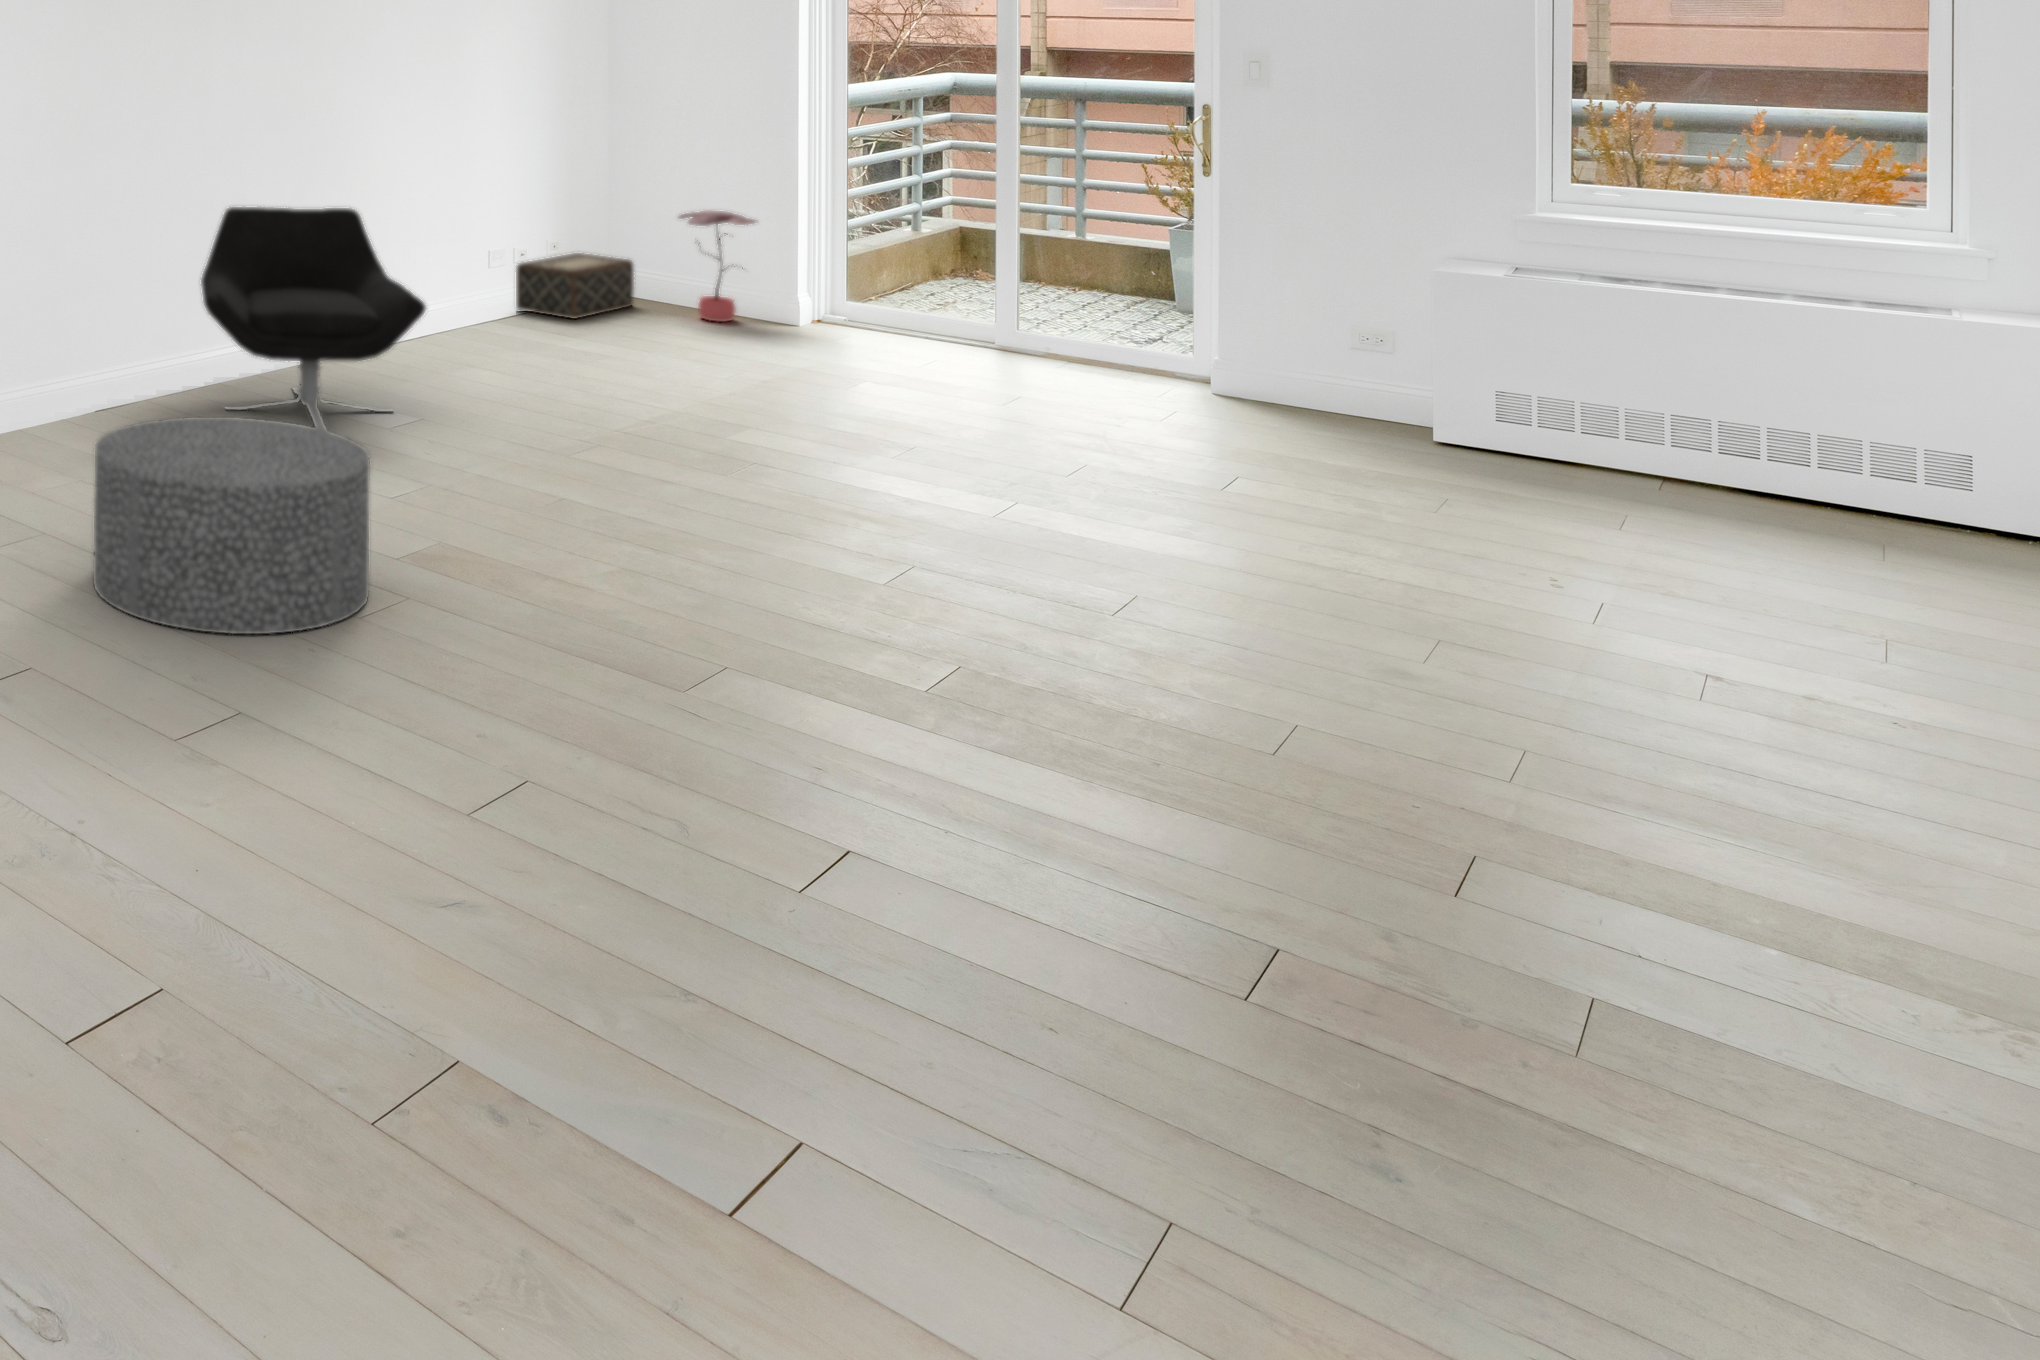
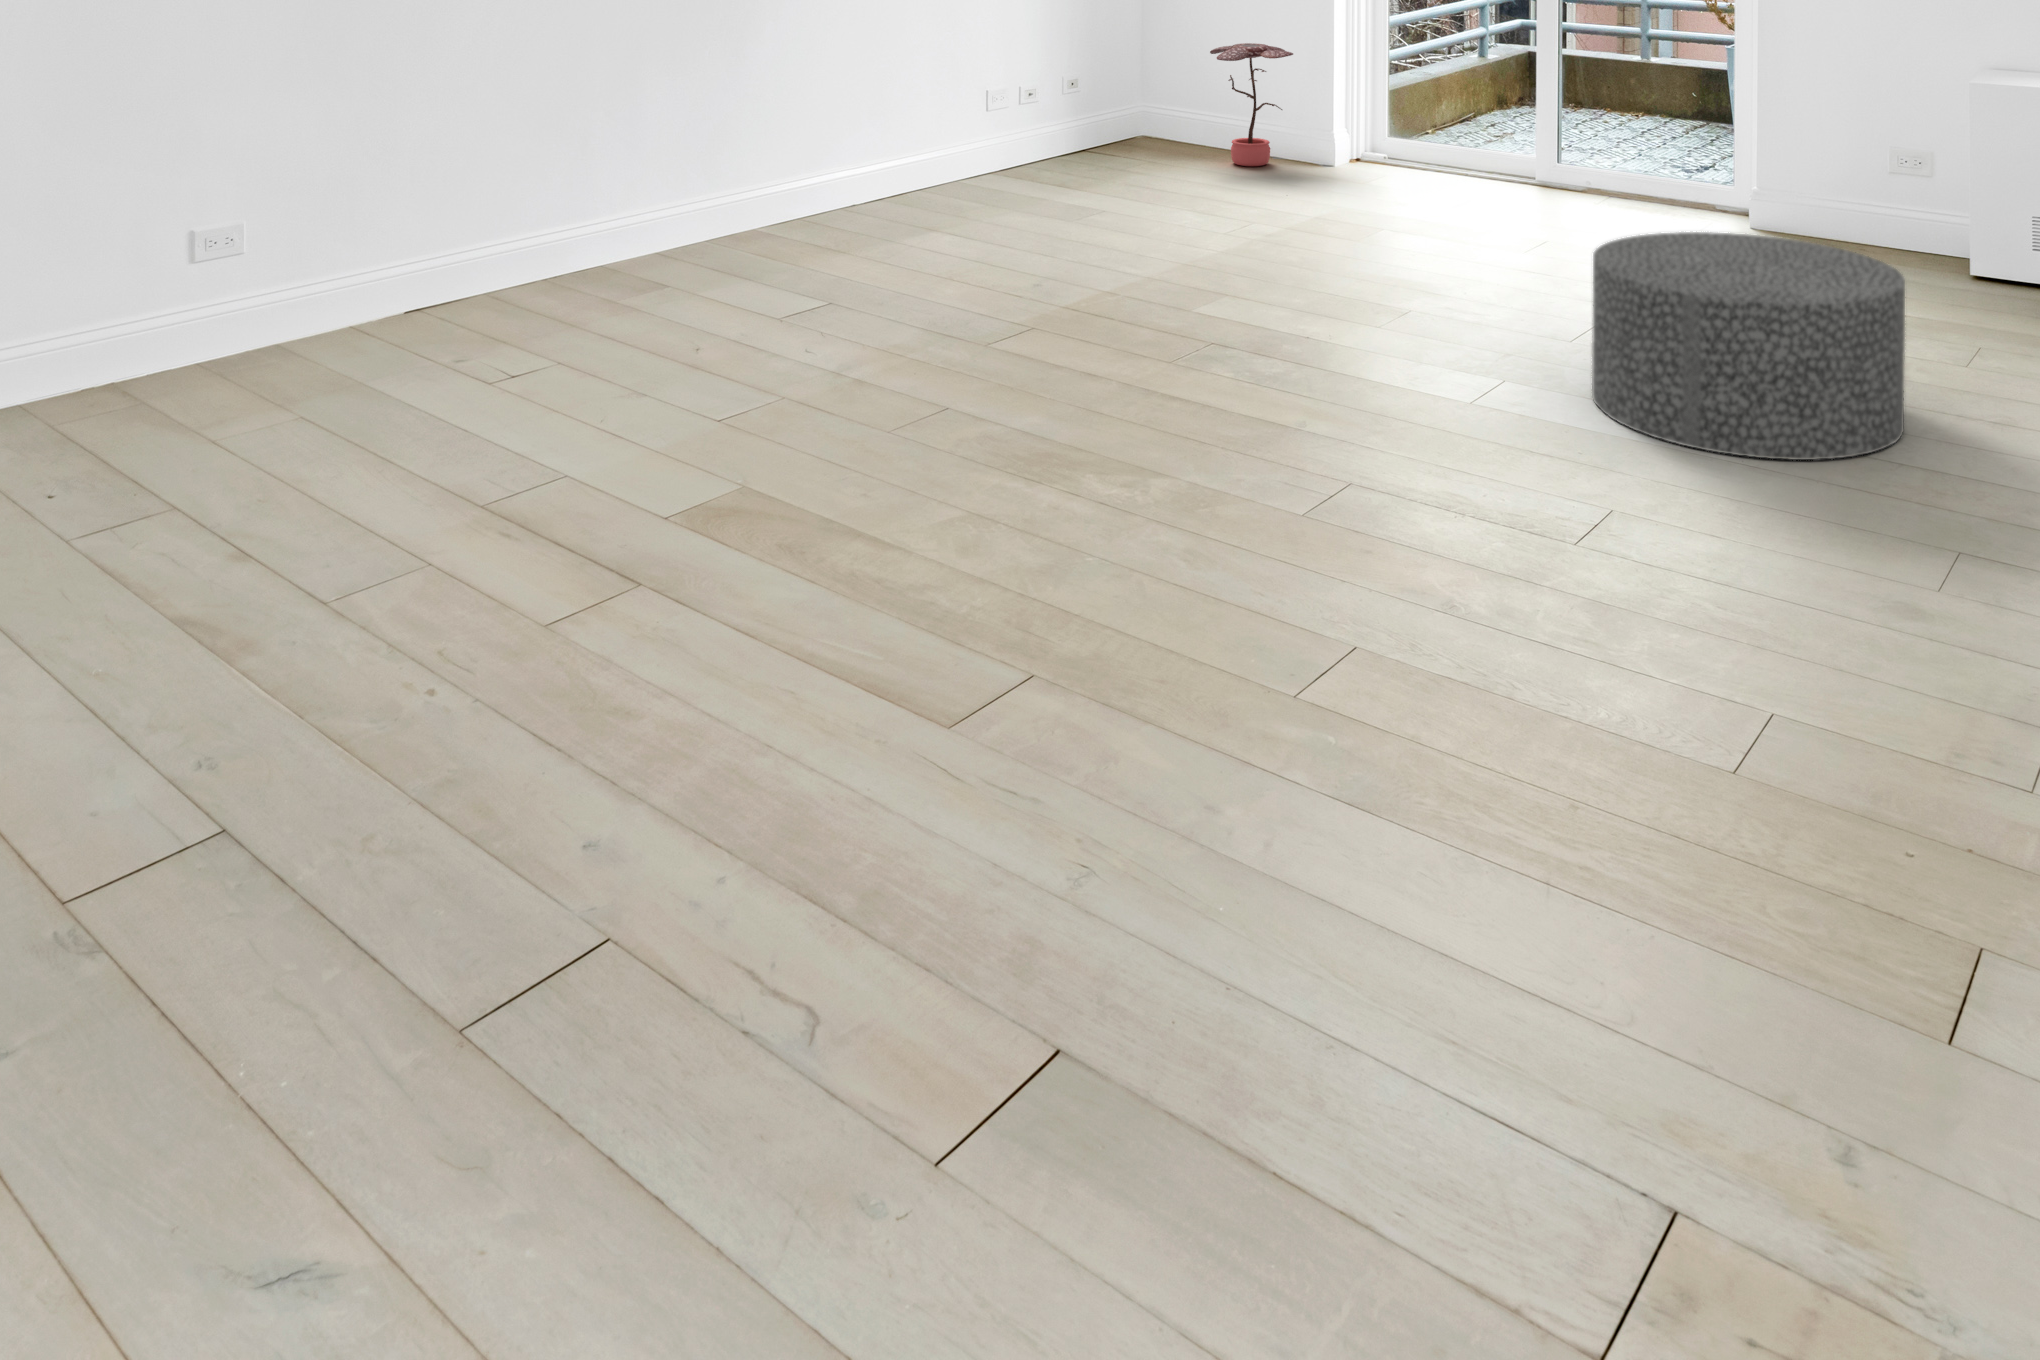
lounge chair: present [201,207,426,430] -> none [542,56,829,341]
woven basket: present [516,253,634,319] -> none [1033,95,1167,170]
ottoman: present [93,417,370,634] -> present [1592,232,1905,460]

